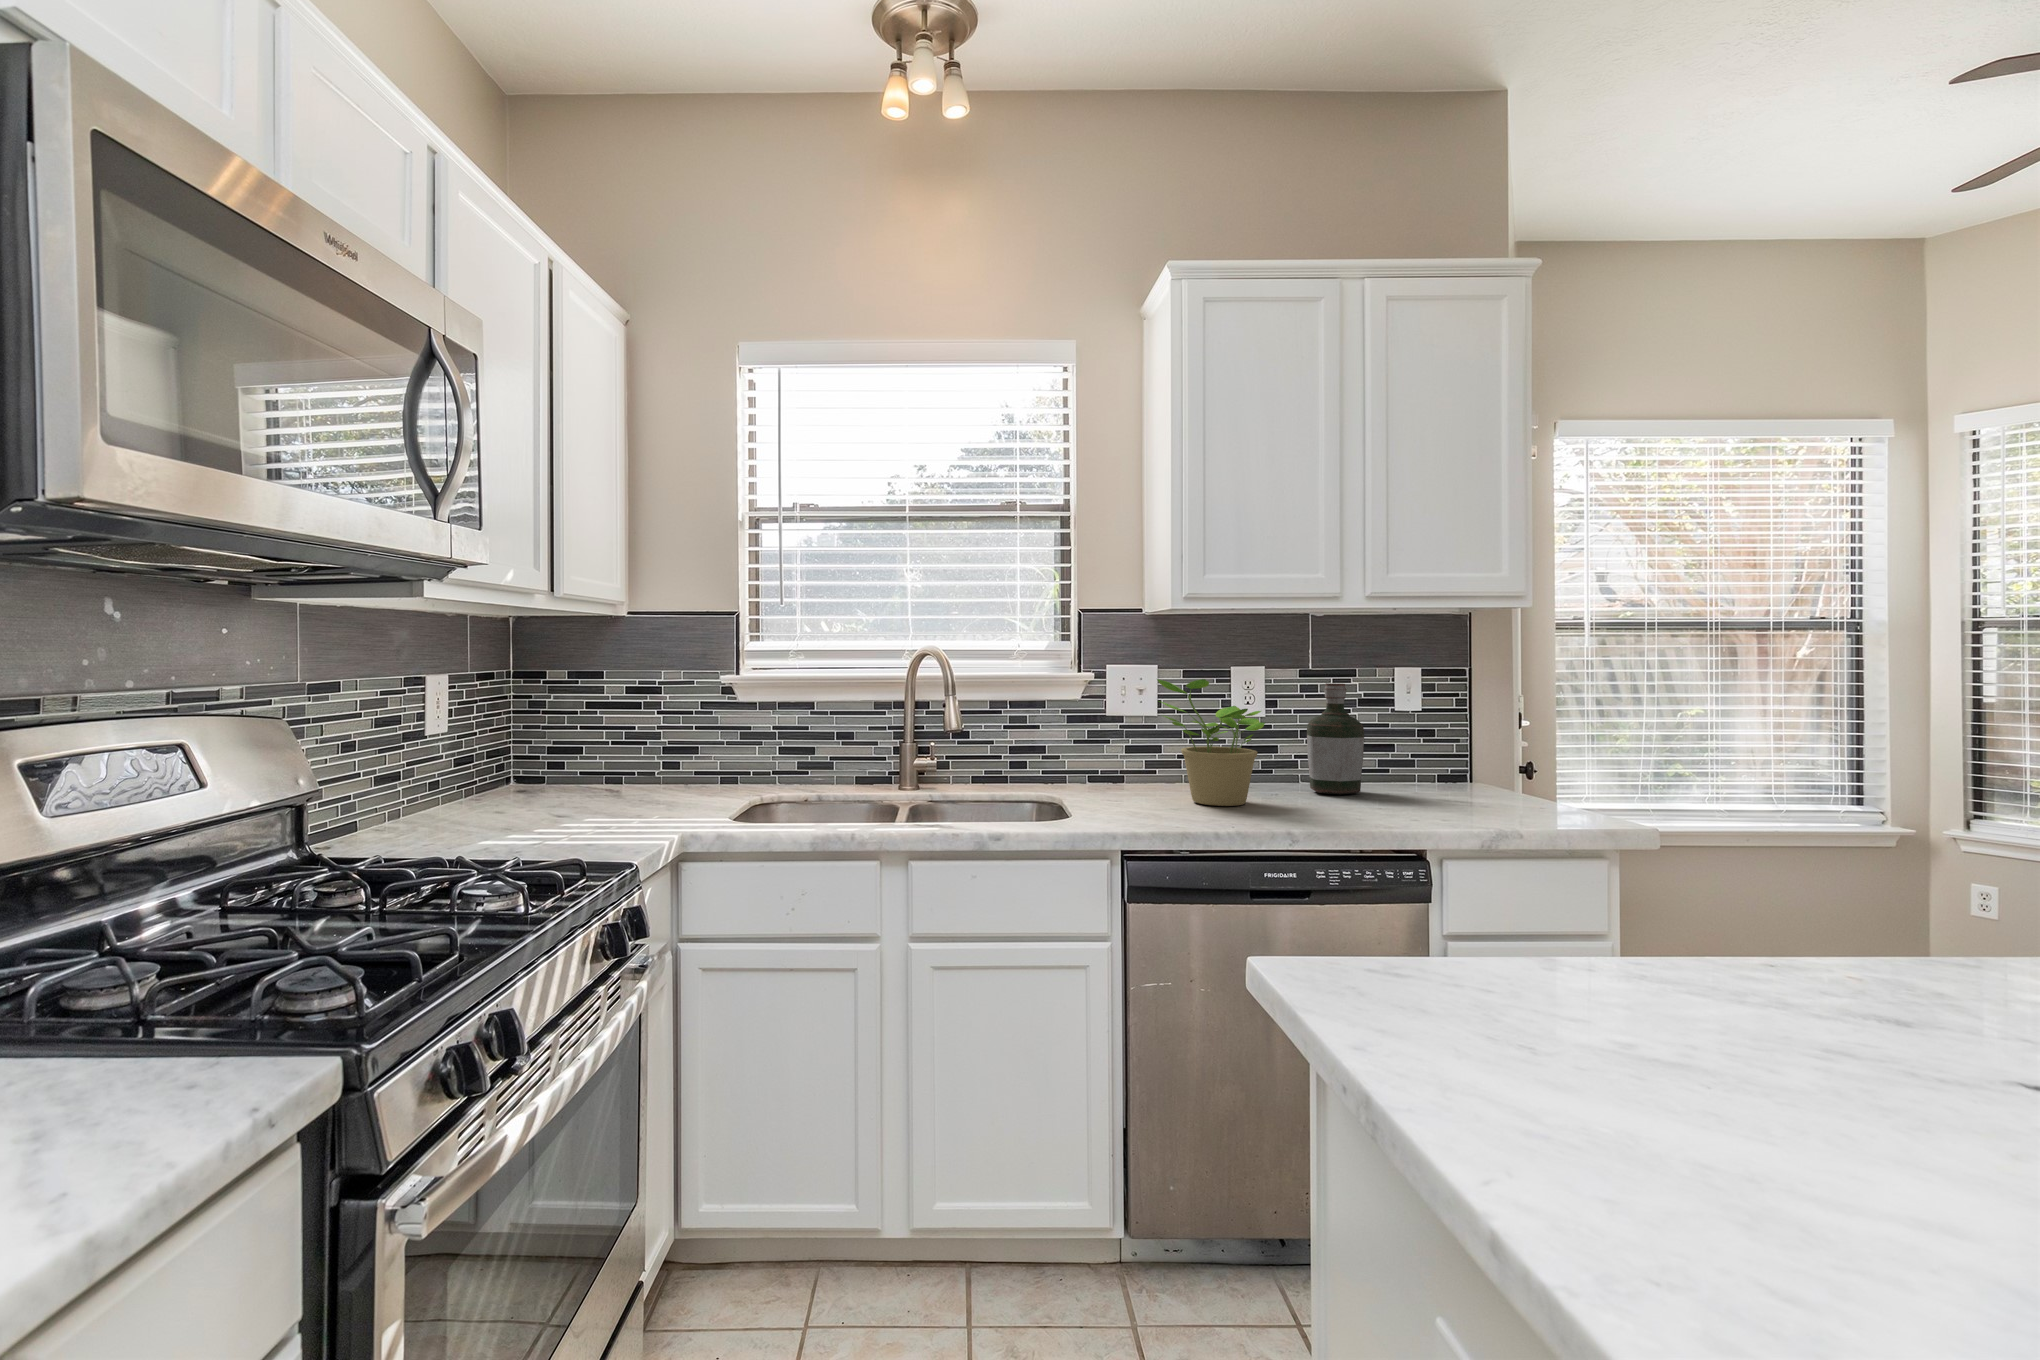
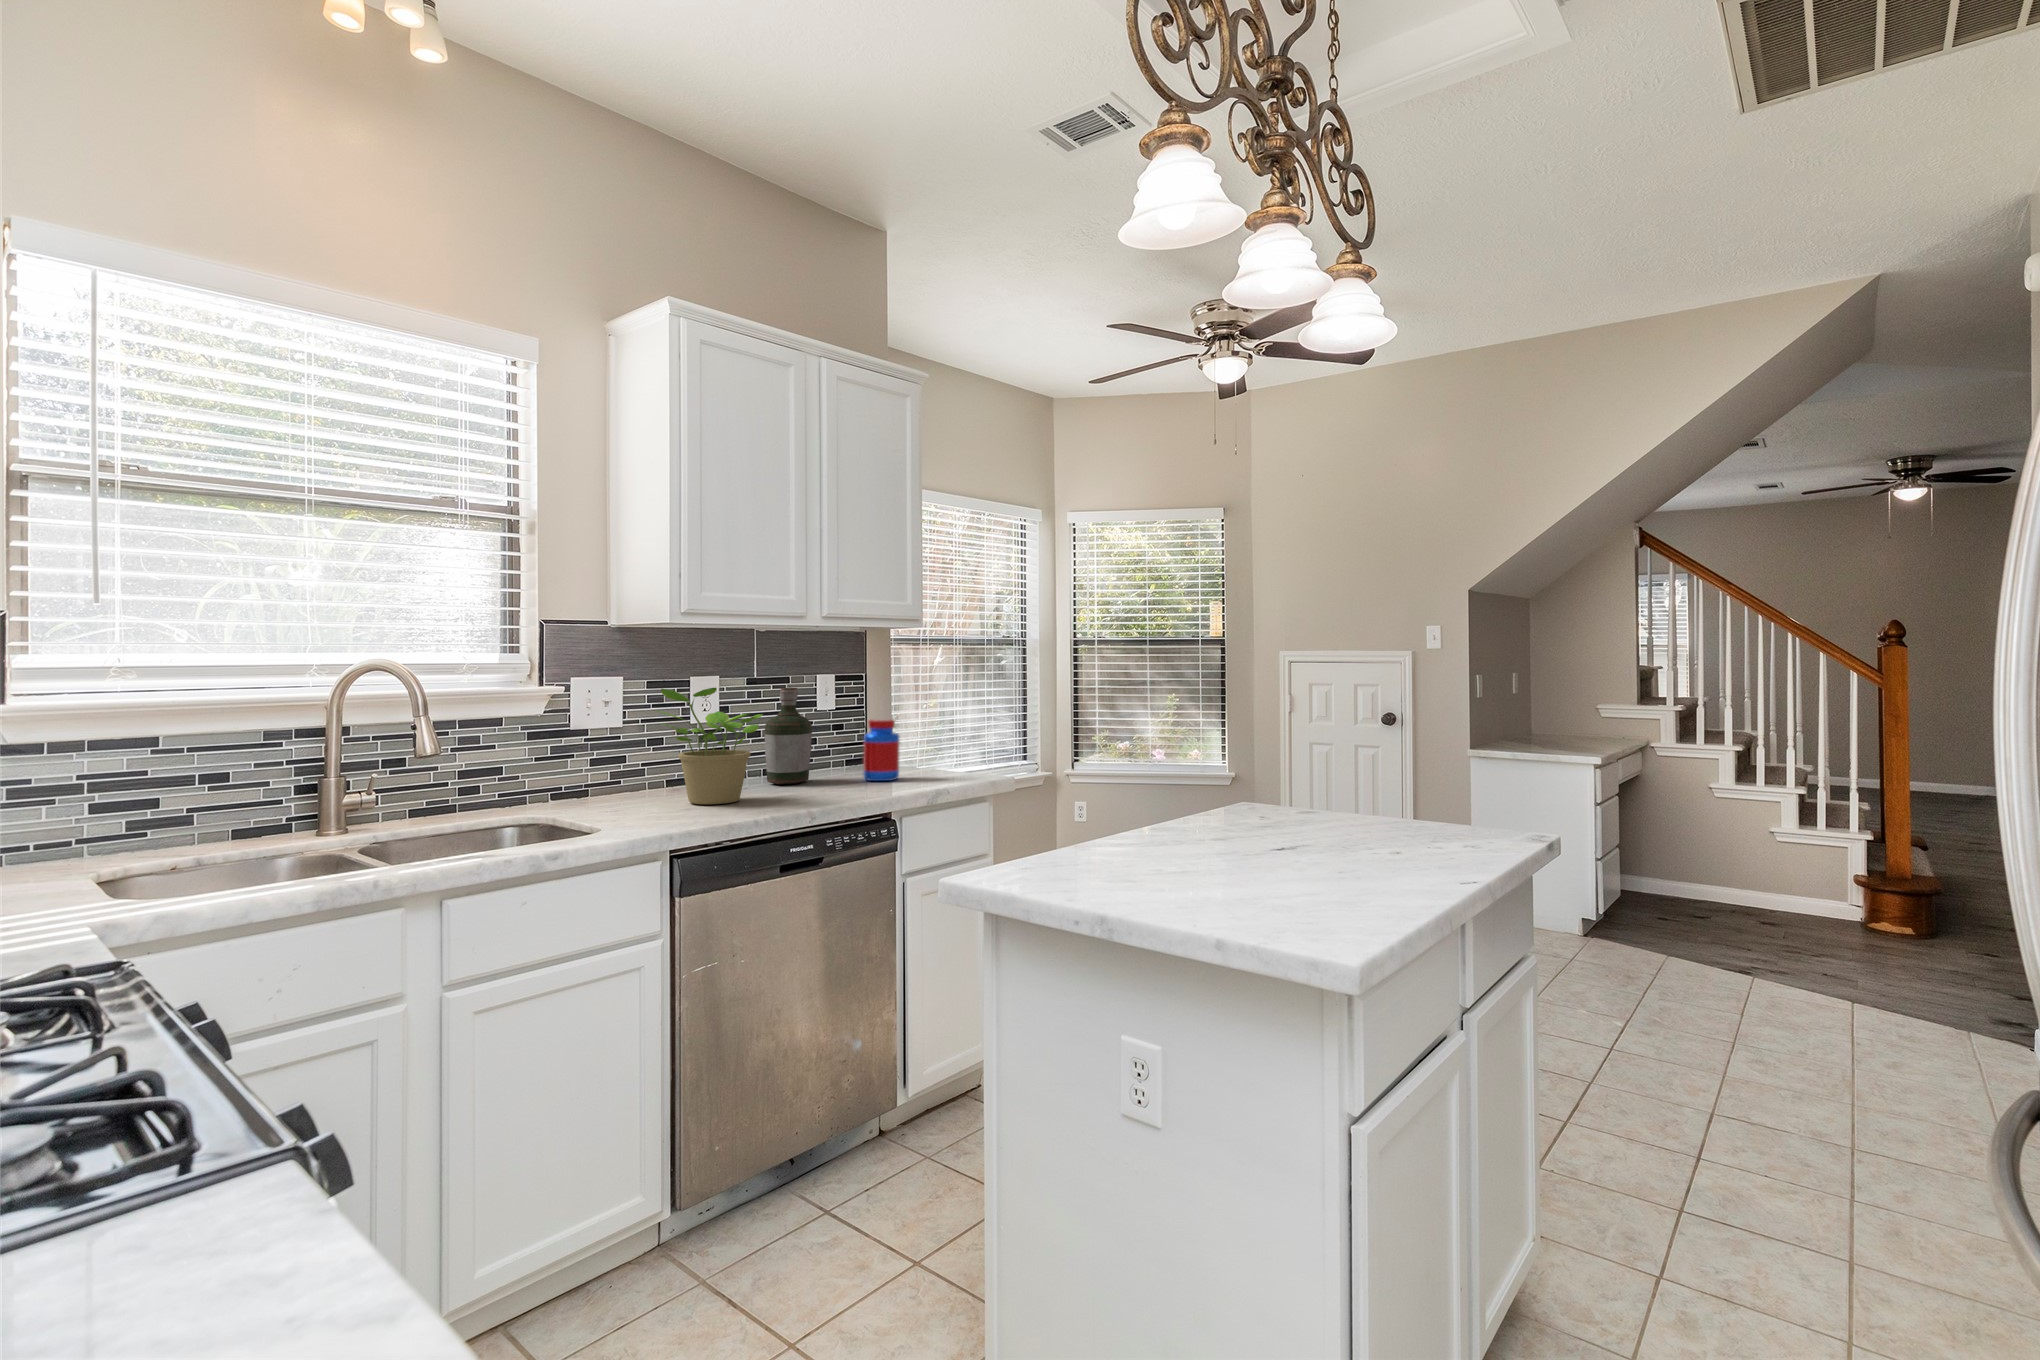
jar: none [1426,726,1477,806] -> present [863,719,900,781]

